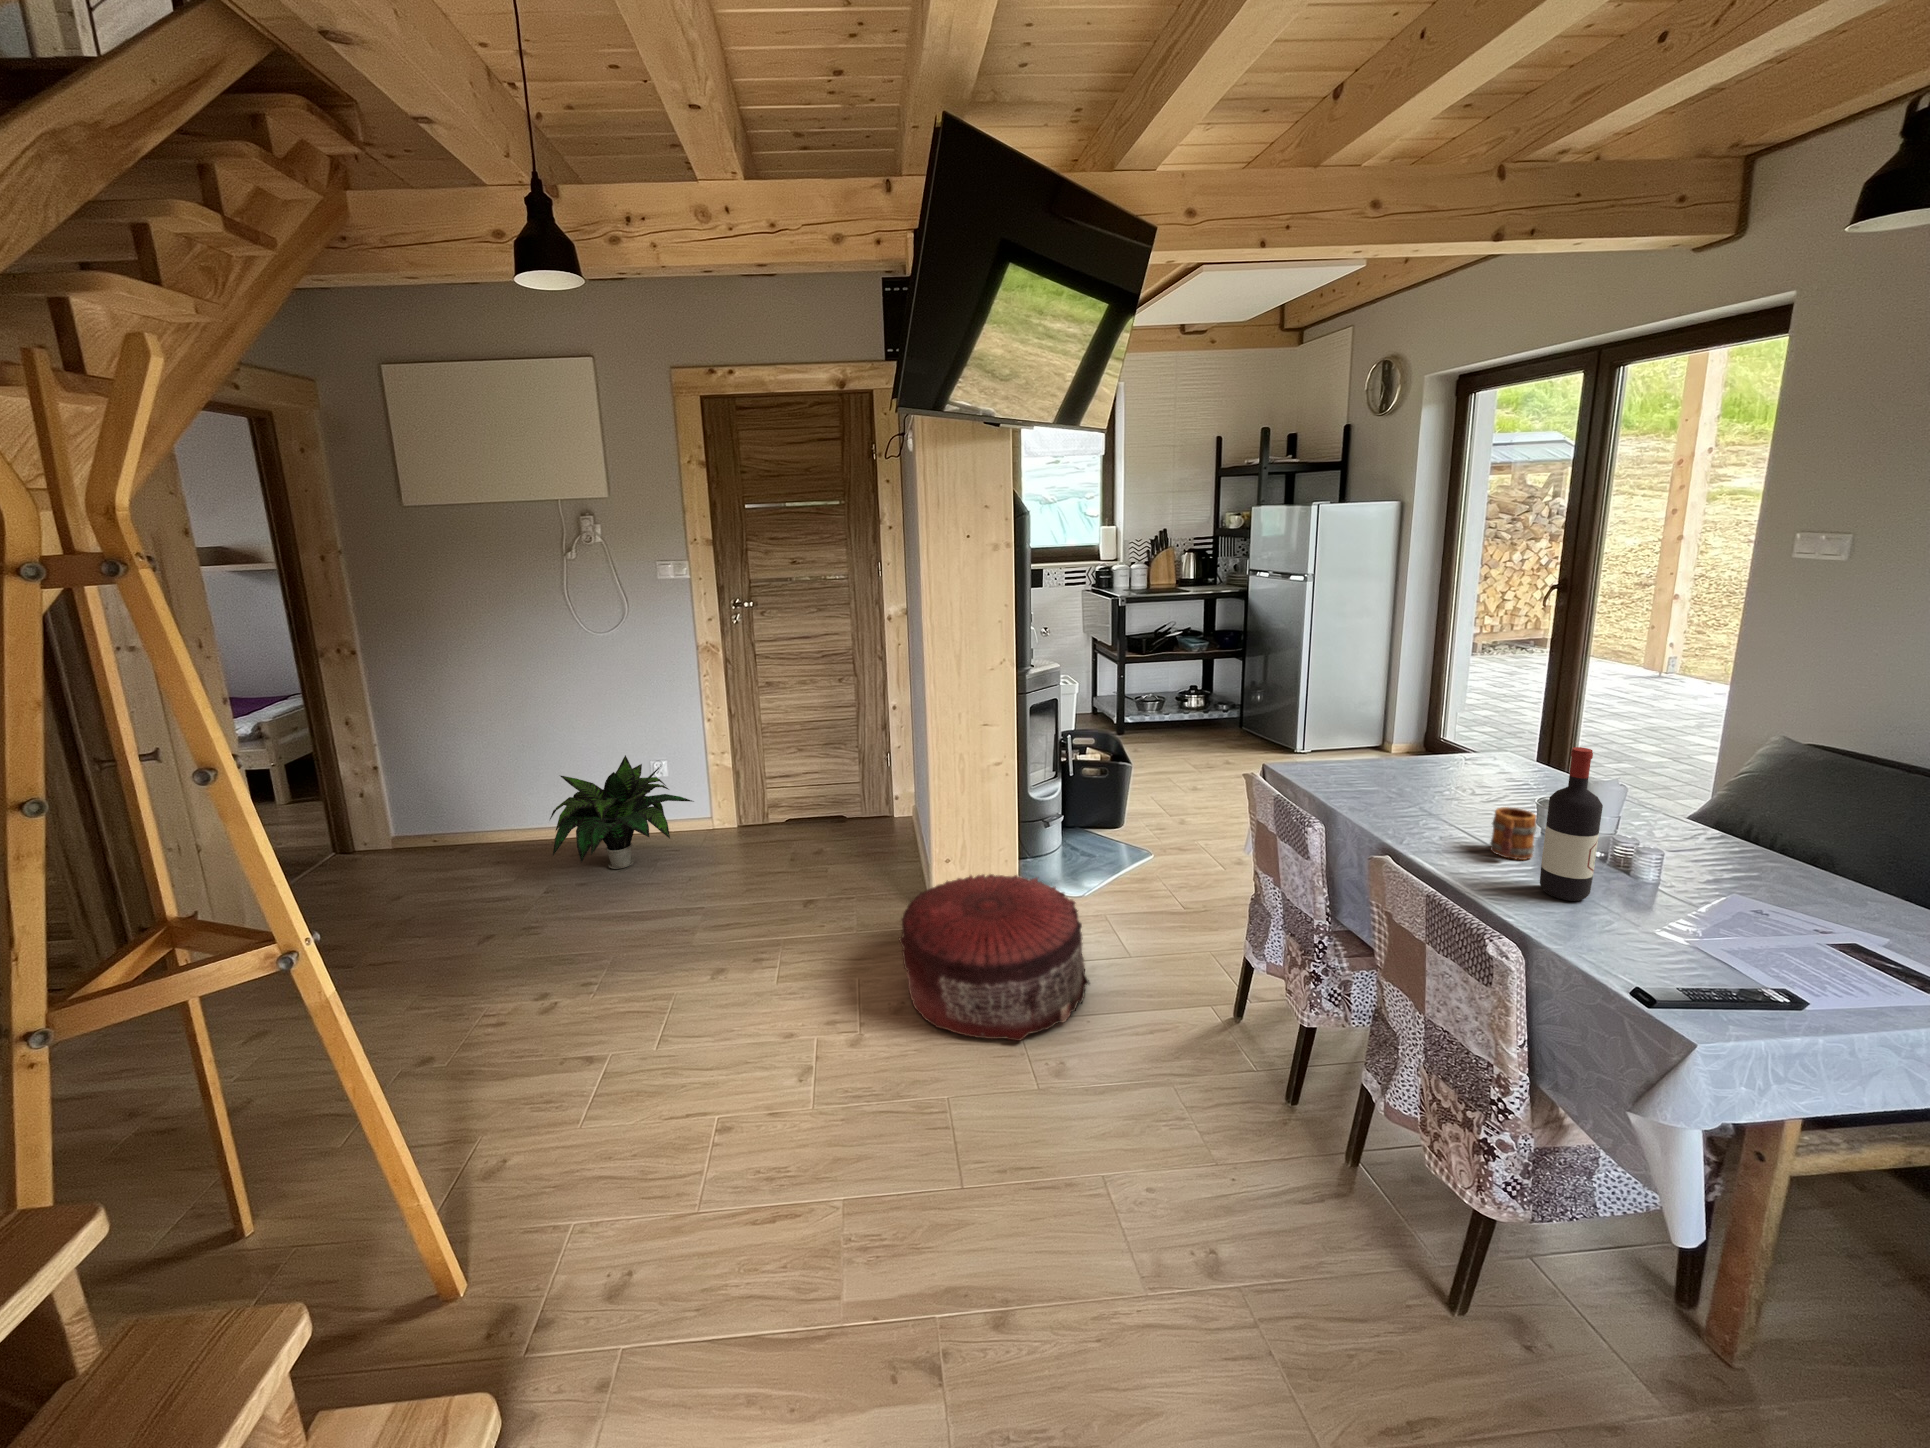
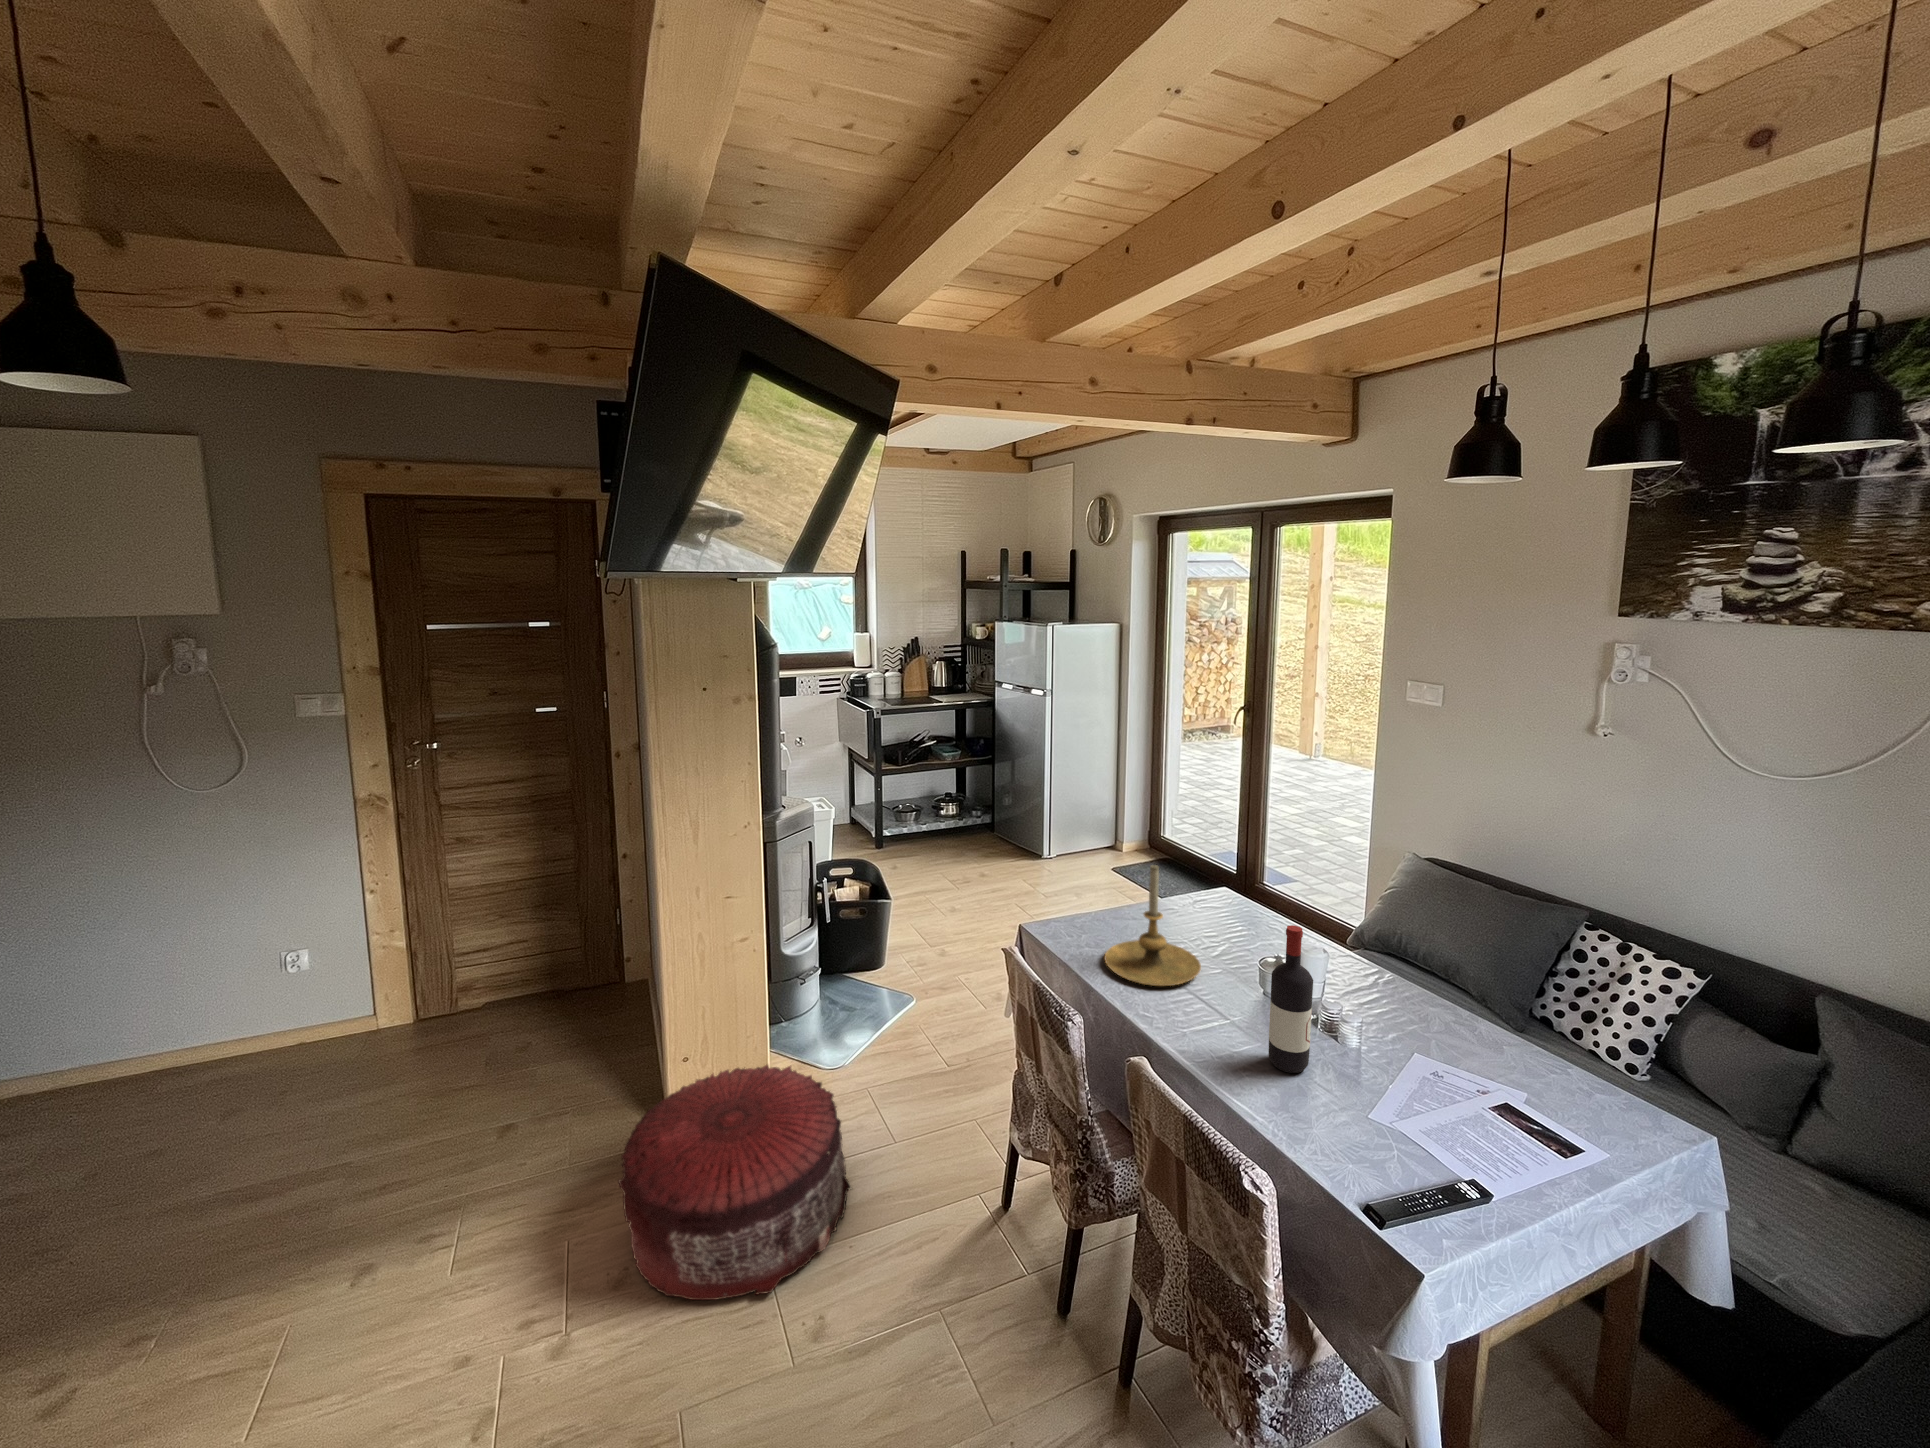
candle holder: none [1354,704,1468,824] -> present [1105,865,1201,986]
potted plant: present [550,755,694,869] -> none [81,955,339,1129]
mug: present [1490,807,1537,860] -> none [1223,970,1260,1023]

